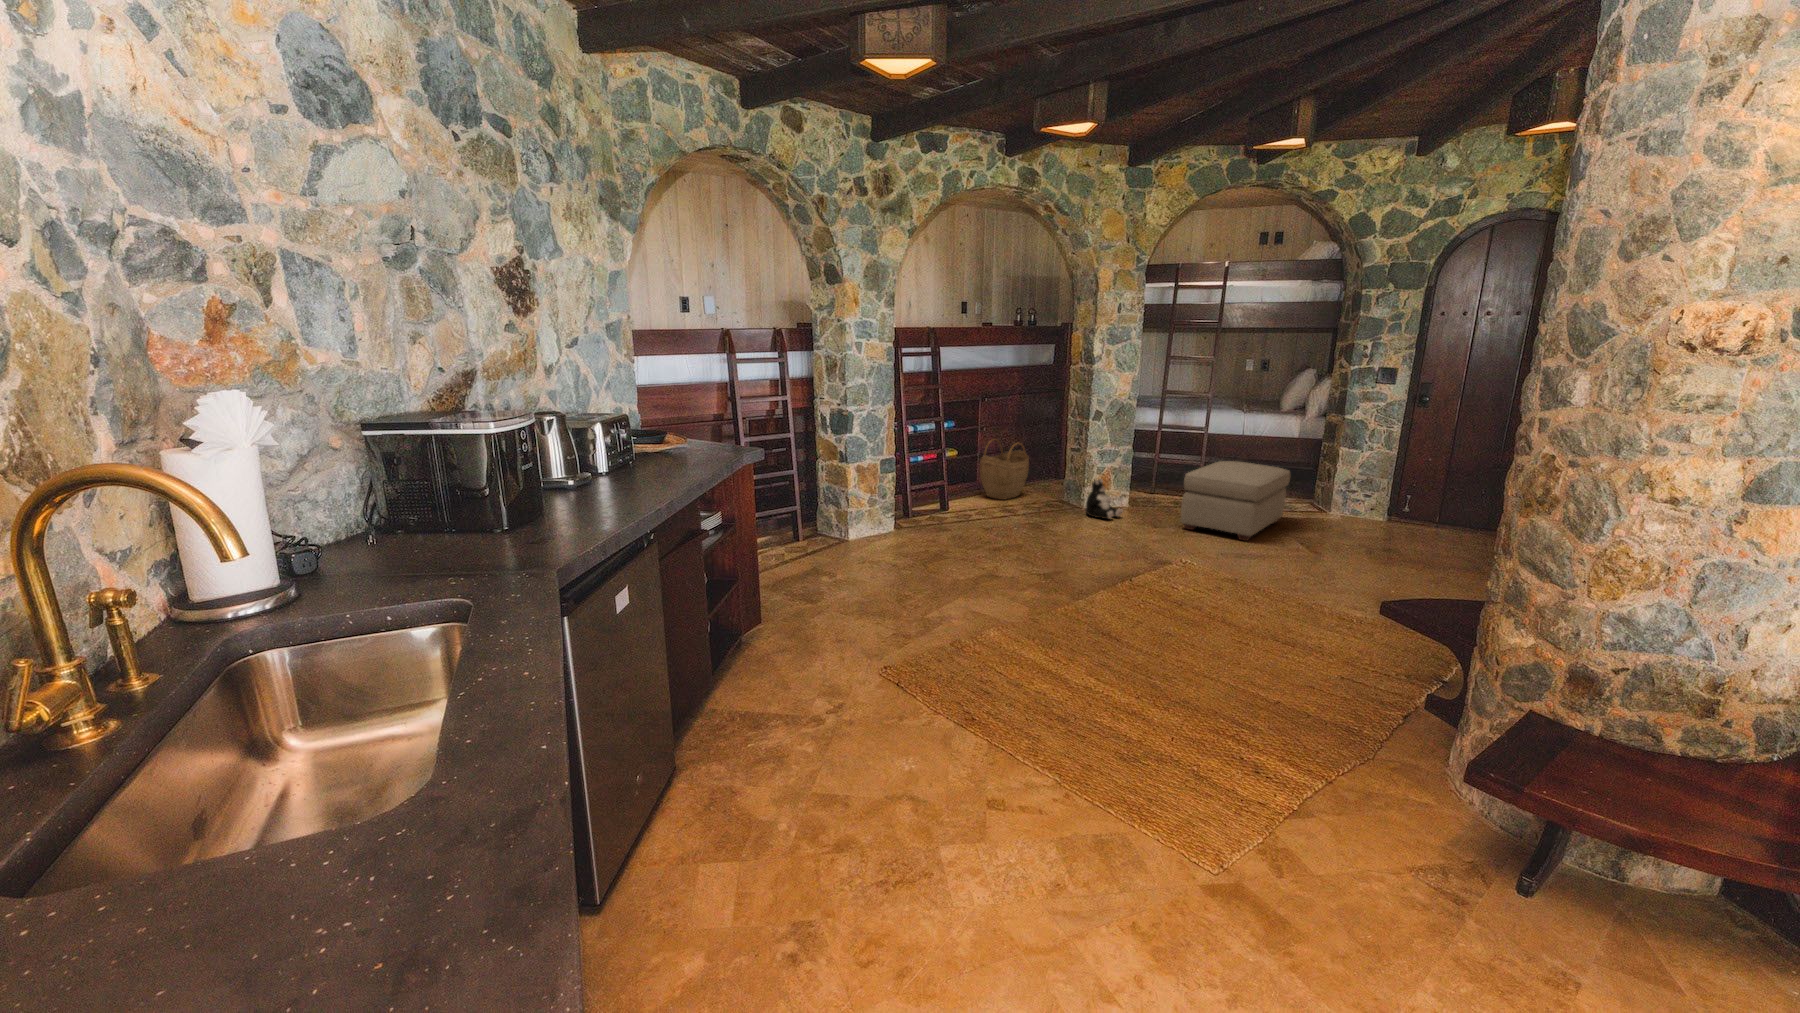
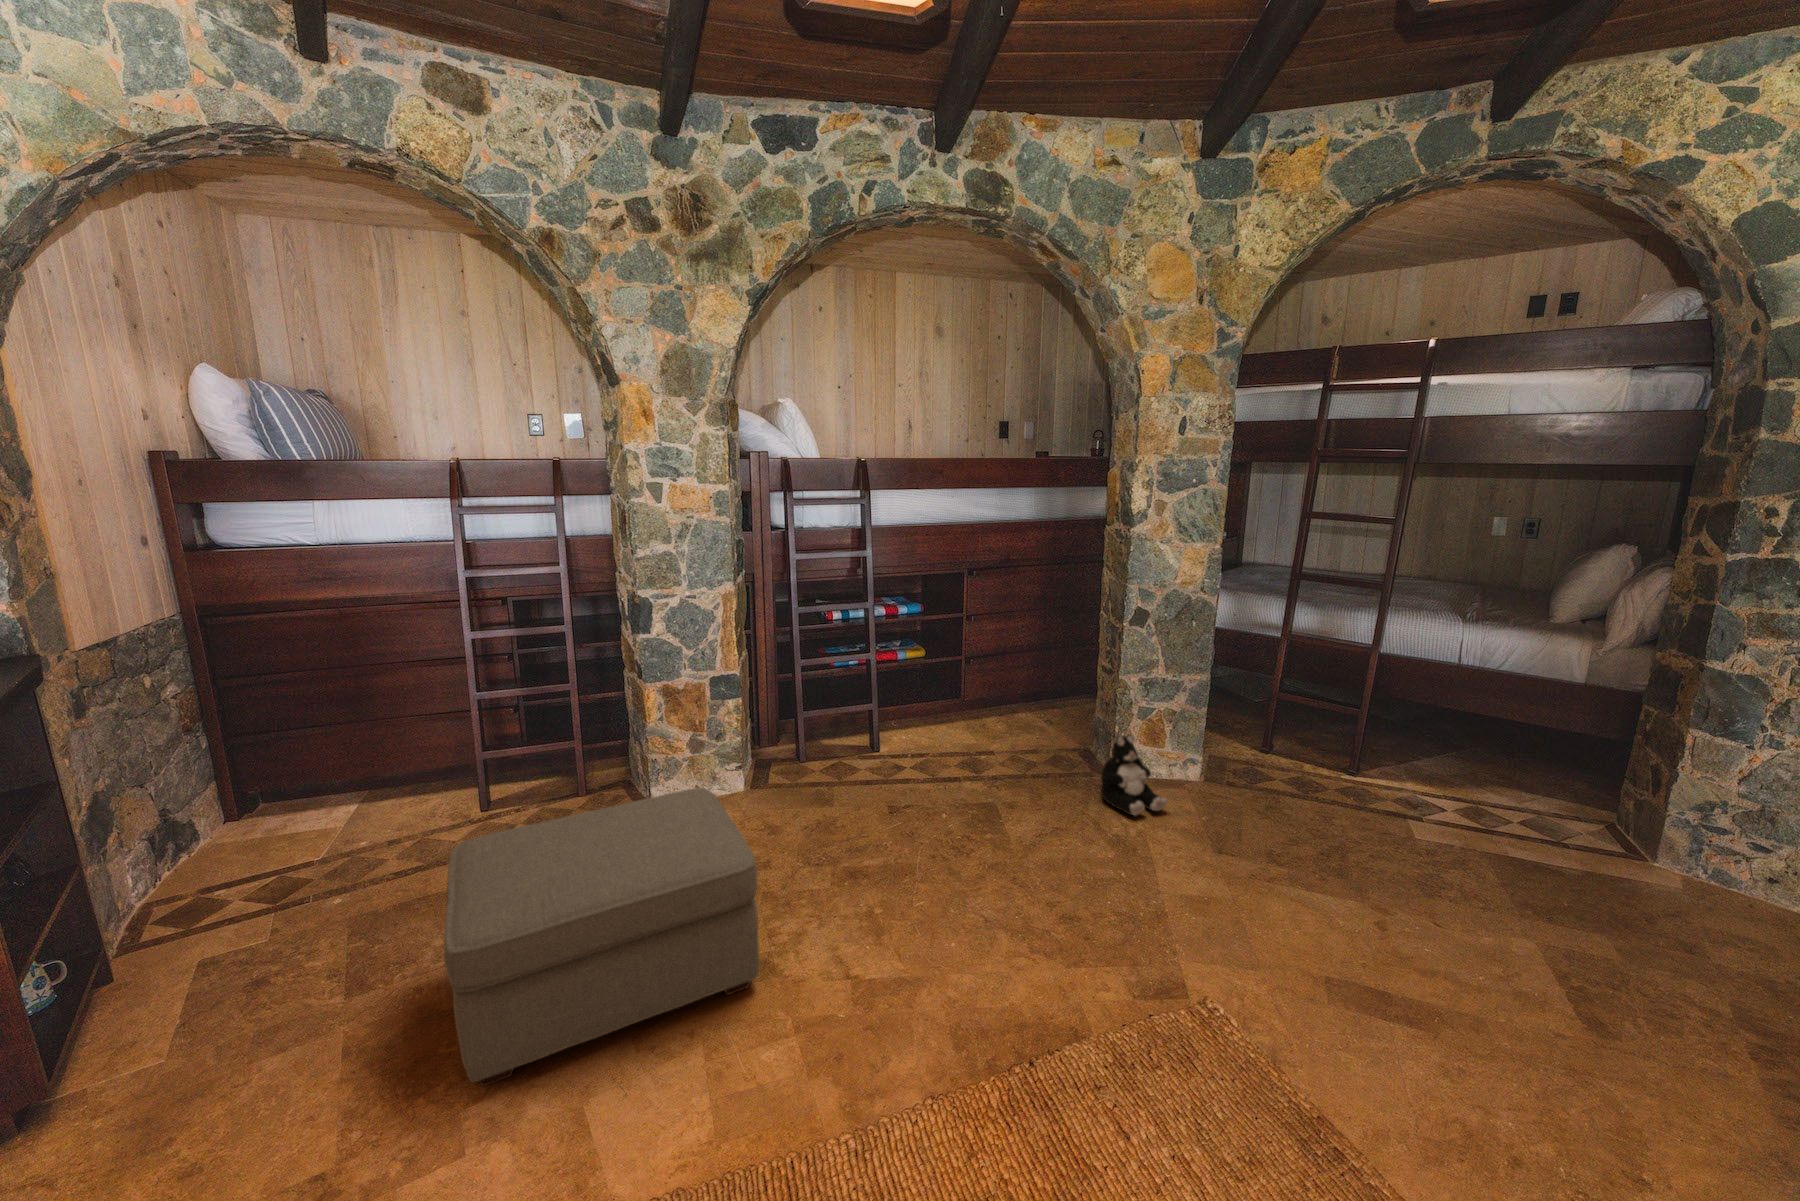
woven basket: present [980,439,1029,500] -> none [957,635,1040,738]
ottoman: present [1181,461,1290,541] -> present [444,788,759,1086]

